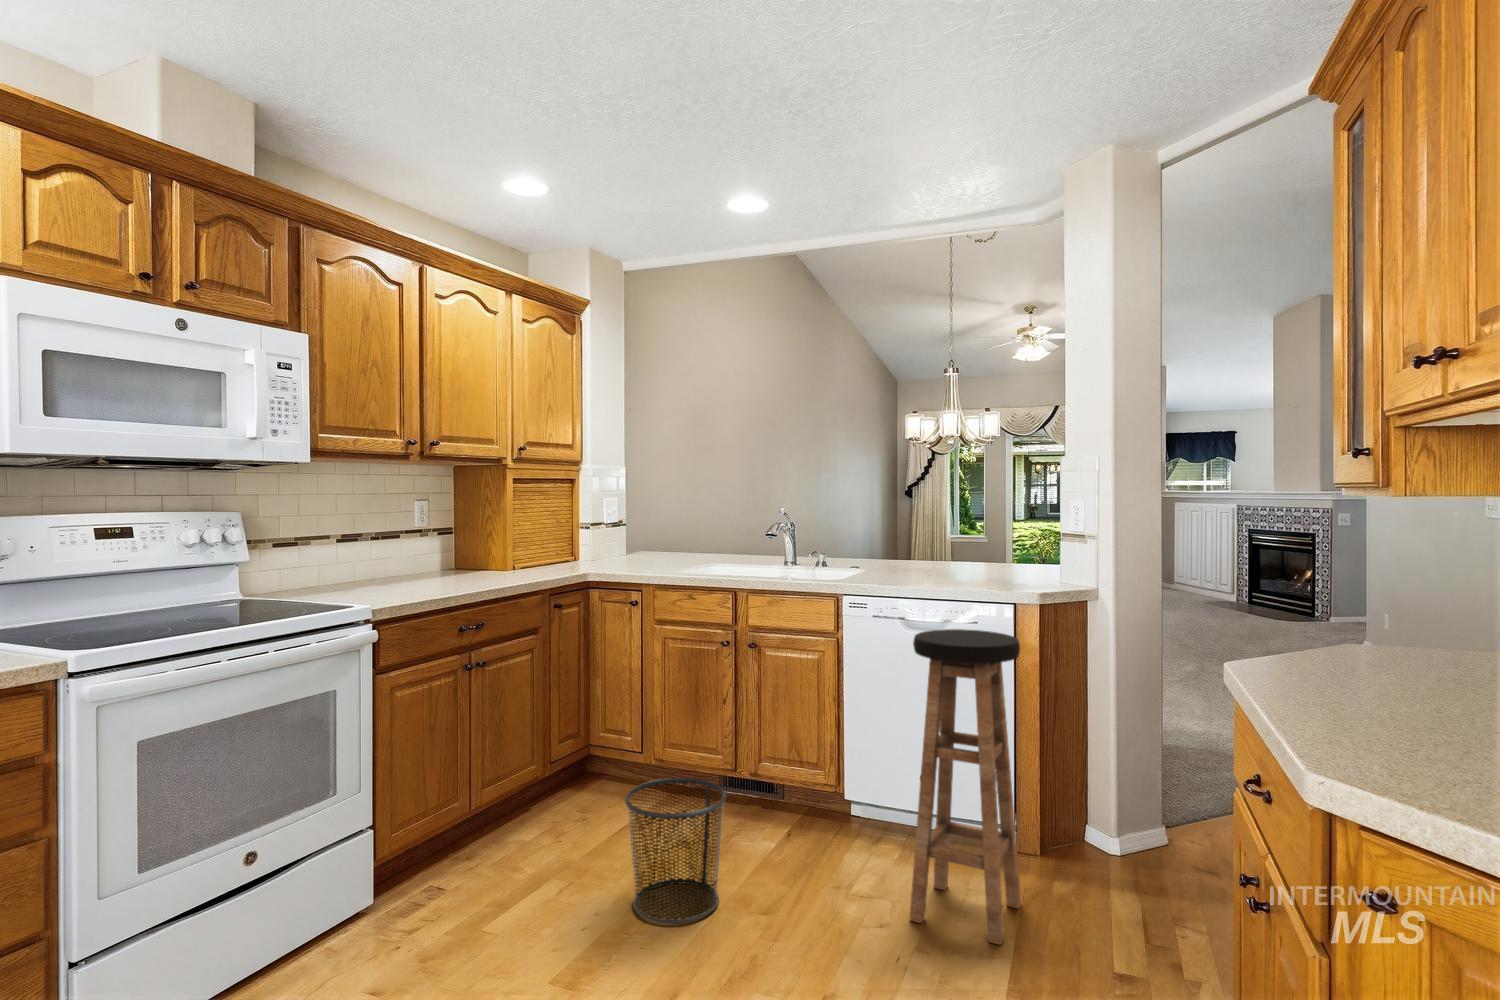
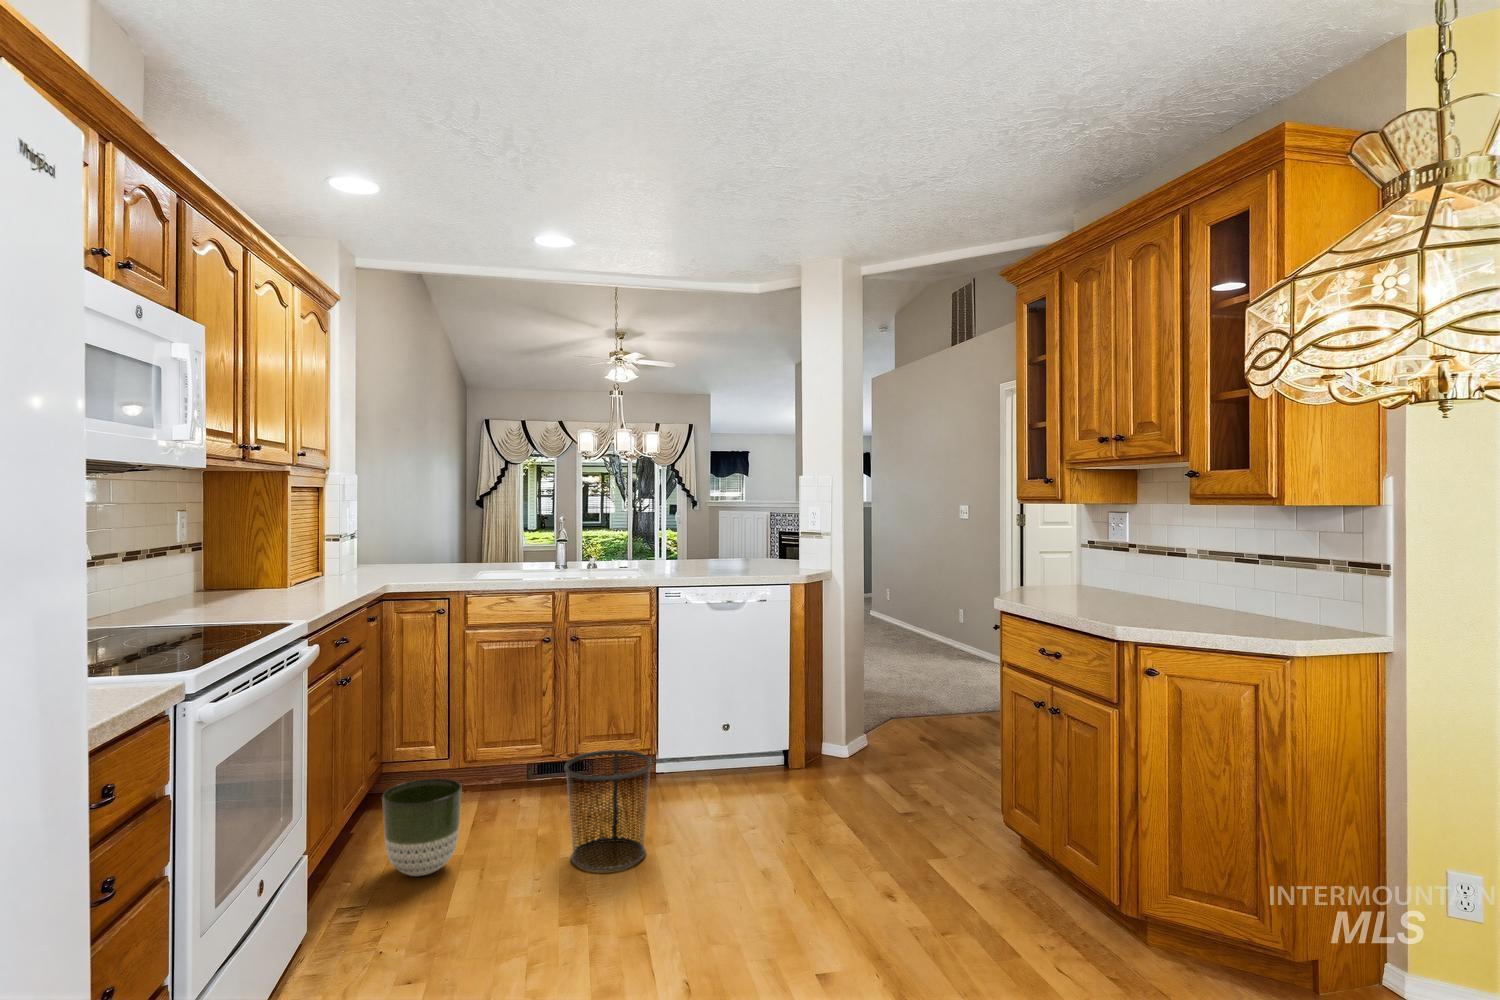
bar stool: present [910,629,1021,945] -> none [766,603,842,817]
planter: none [484,768,560,865] -> present [382,778,461,876]

